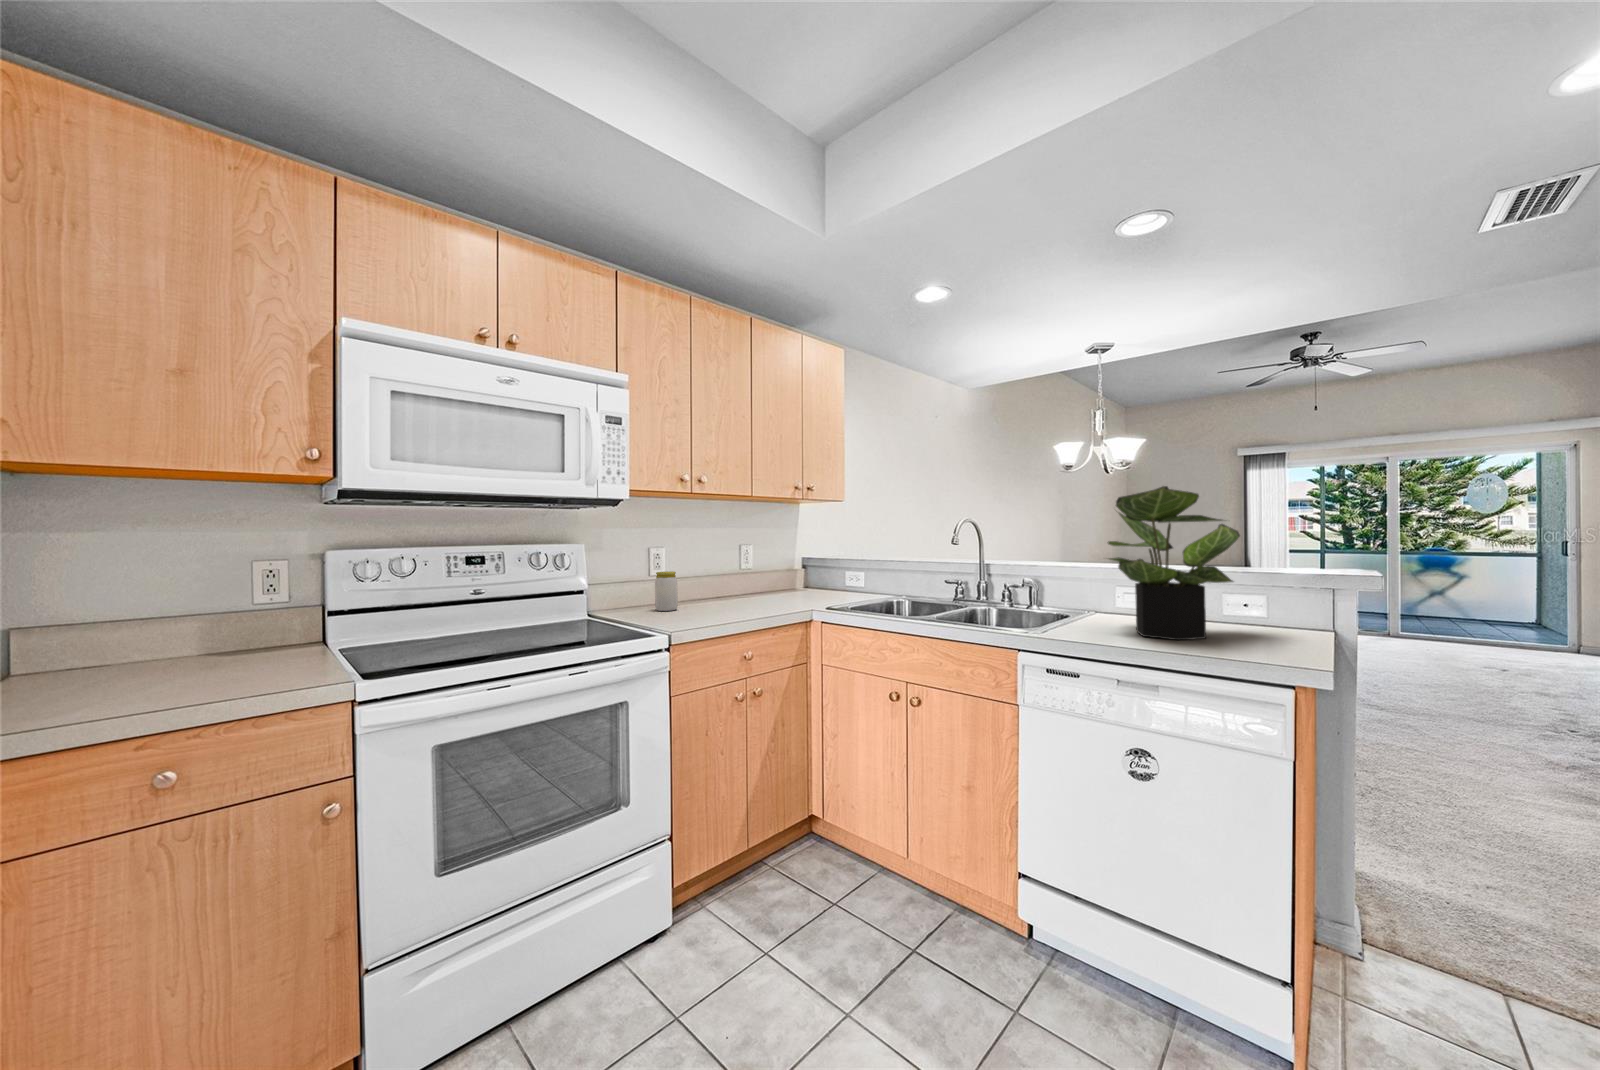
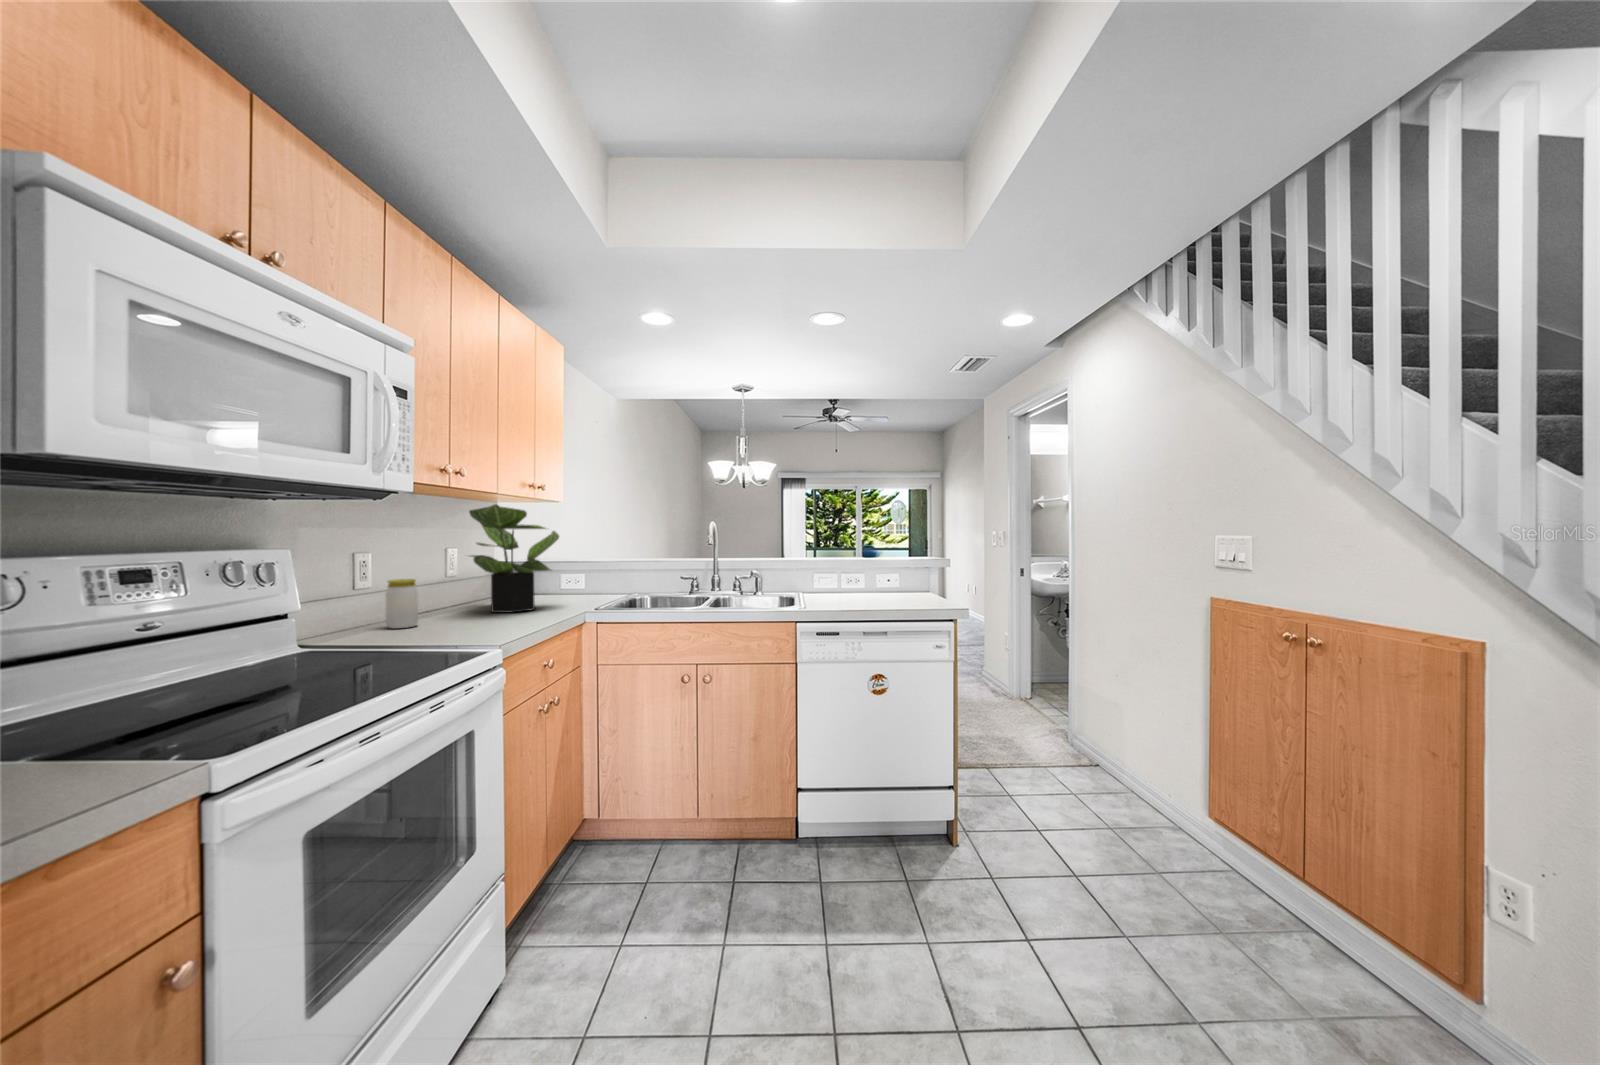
potted plant: present [1108,486,1240,640] -> present [469,504,559,613]

